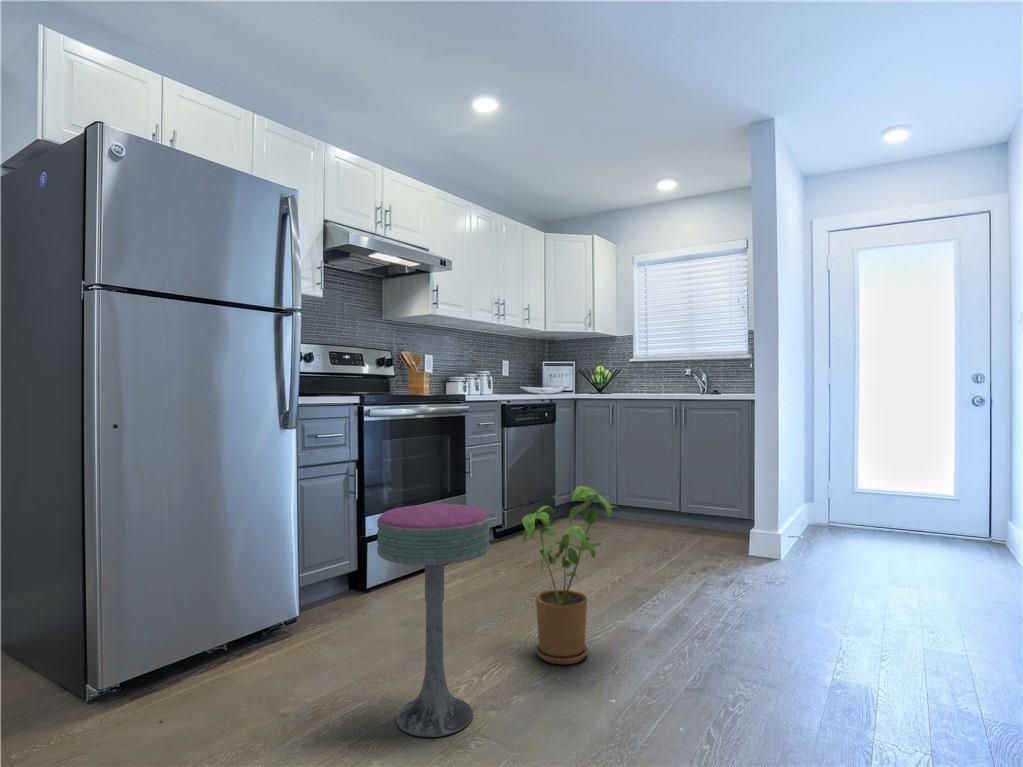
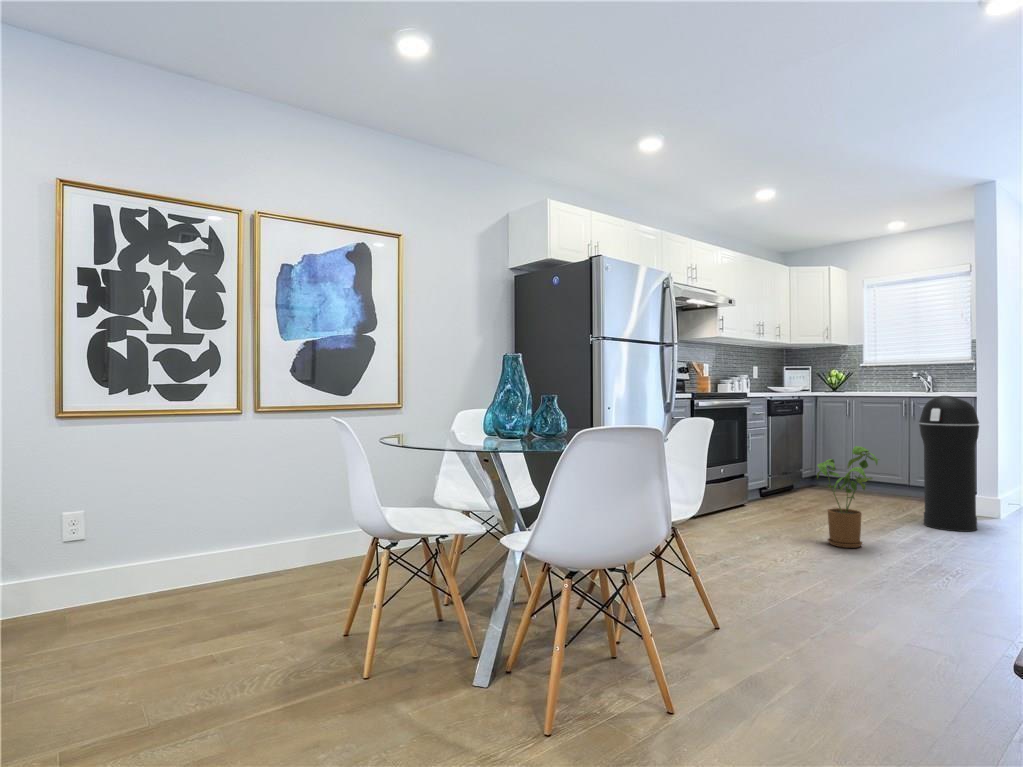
trash can: none [683,399,757,599] -> present [919,396,979,531]
bar stool: present [377,504,490,737] -> none [752,451,815,563]

